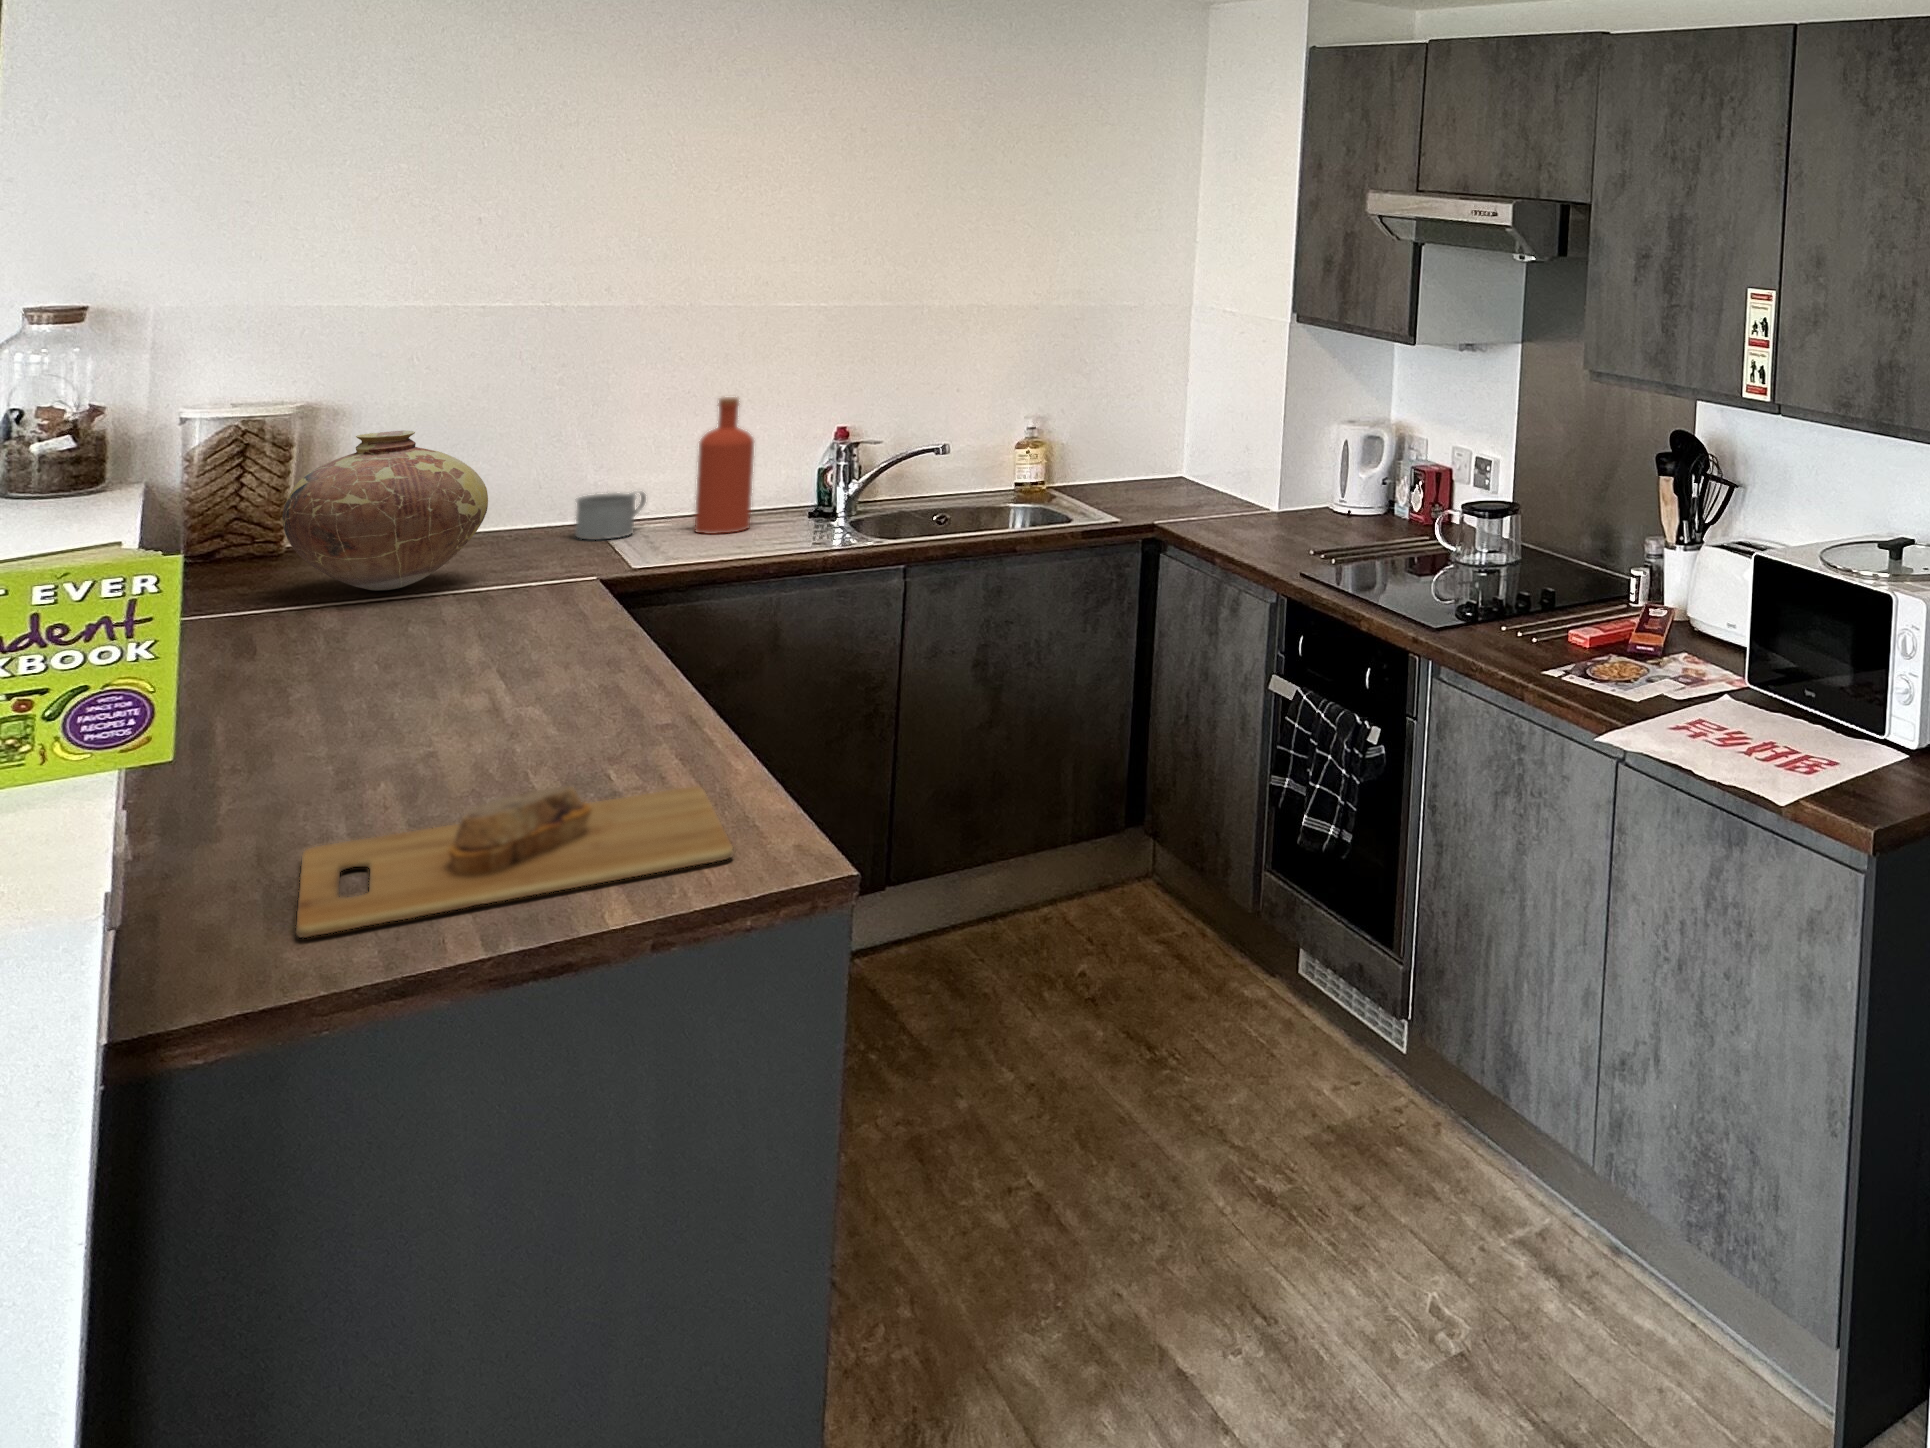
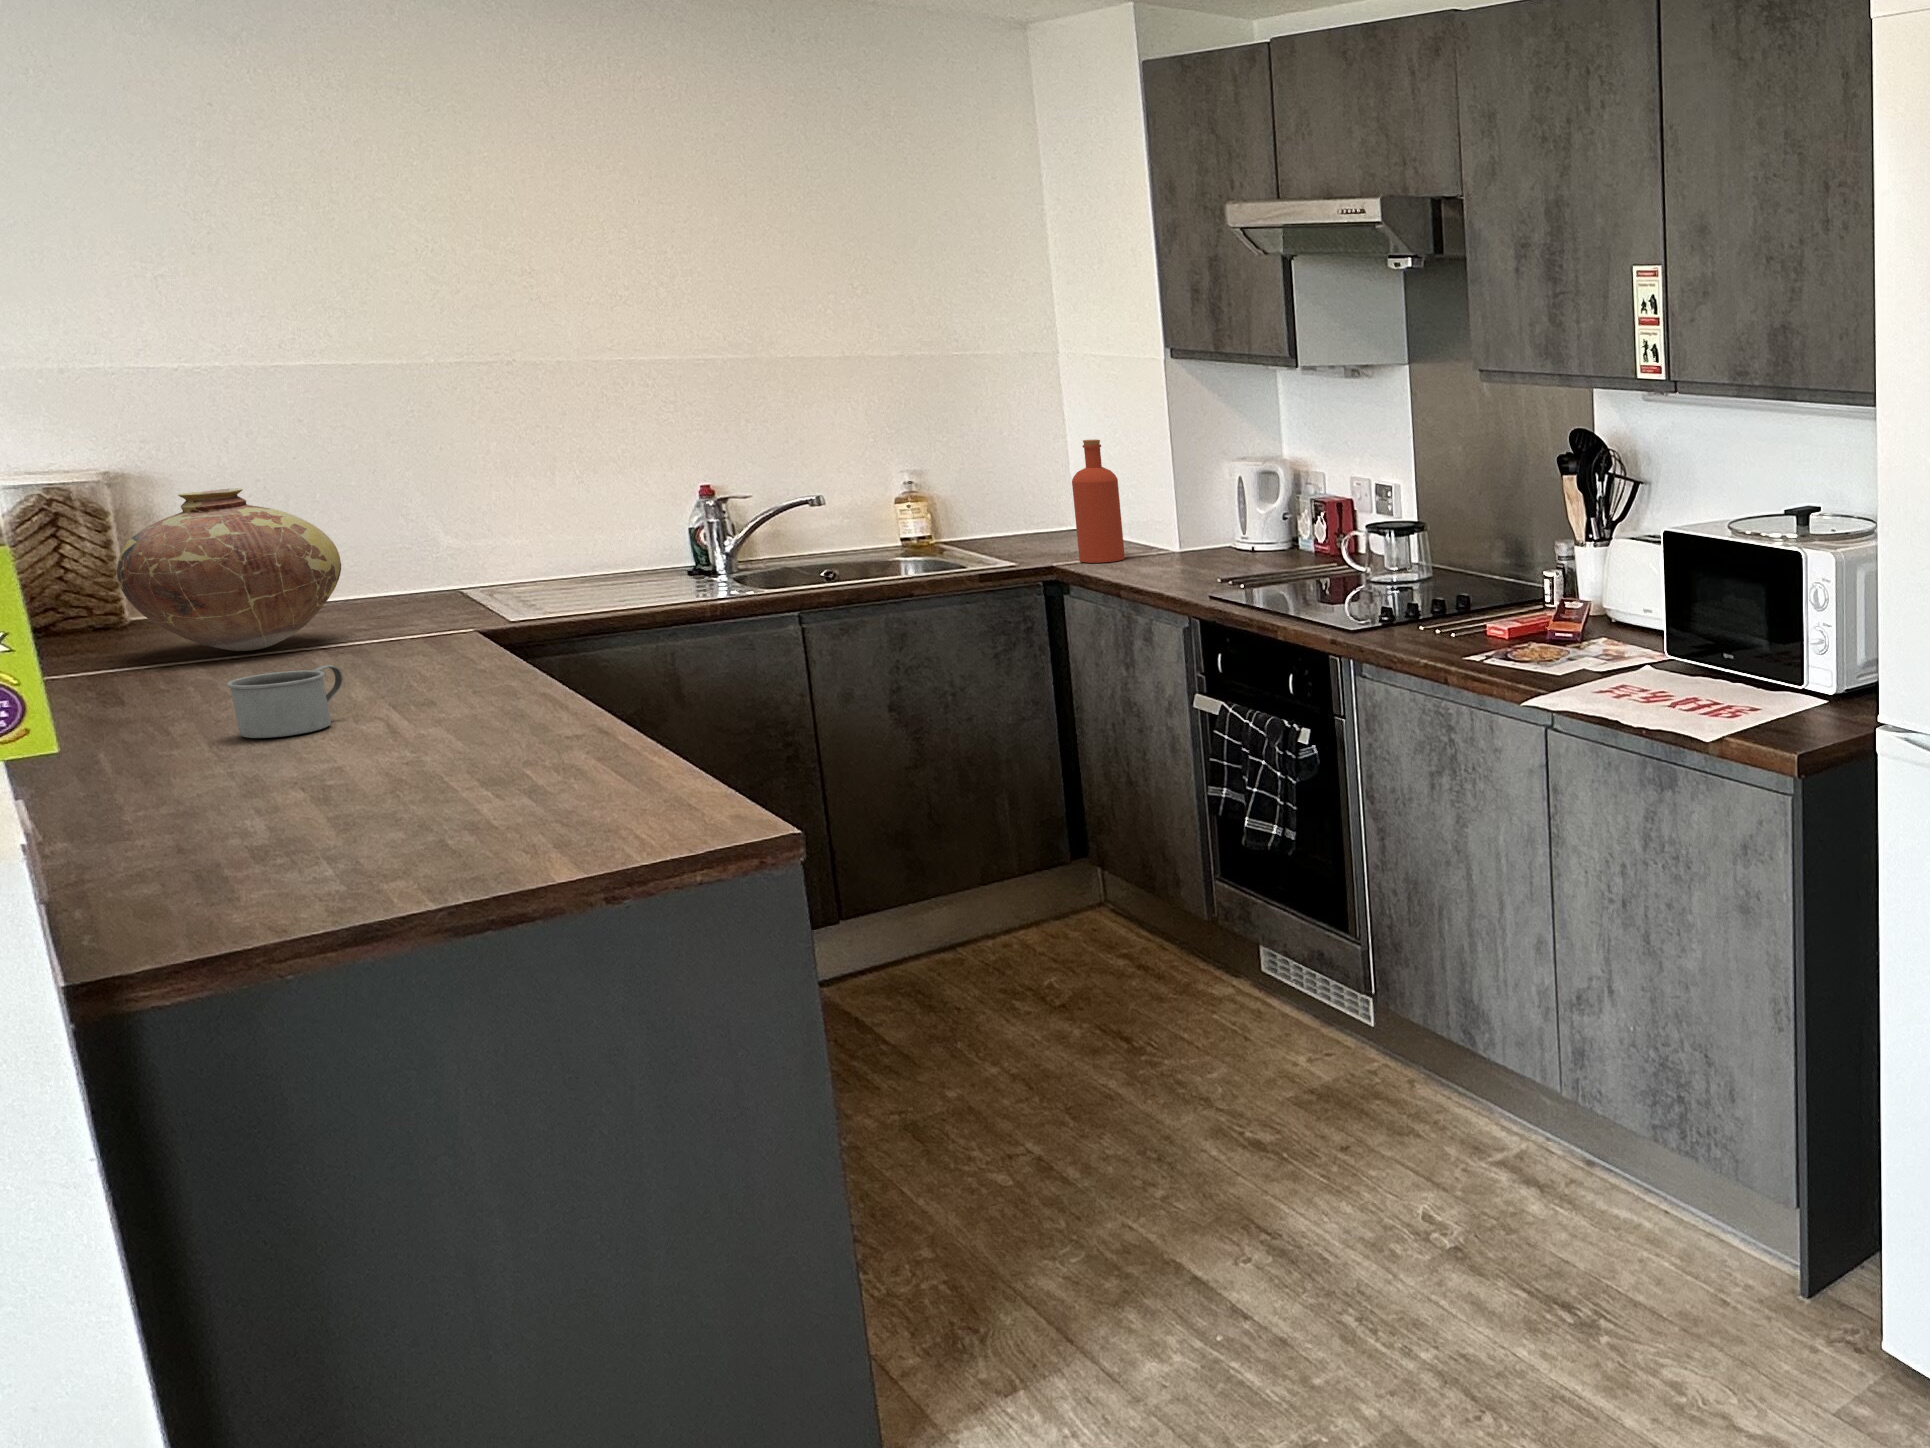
bottle: present [695,397,754,534] -> present [1072,439,1125,563]
mug: present [576,492,646,540] -> present [227,665,343,738]
cutting board: present [296,786,734,938] -> none [218,776,669,912]

